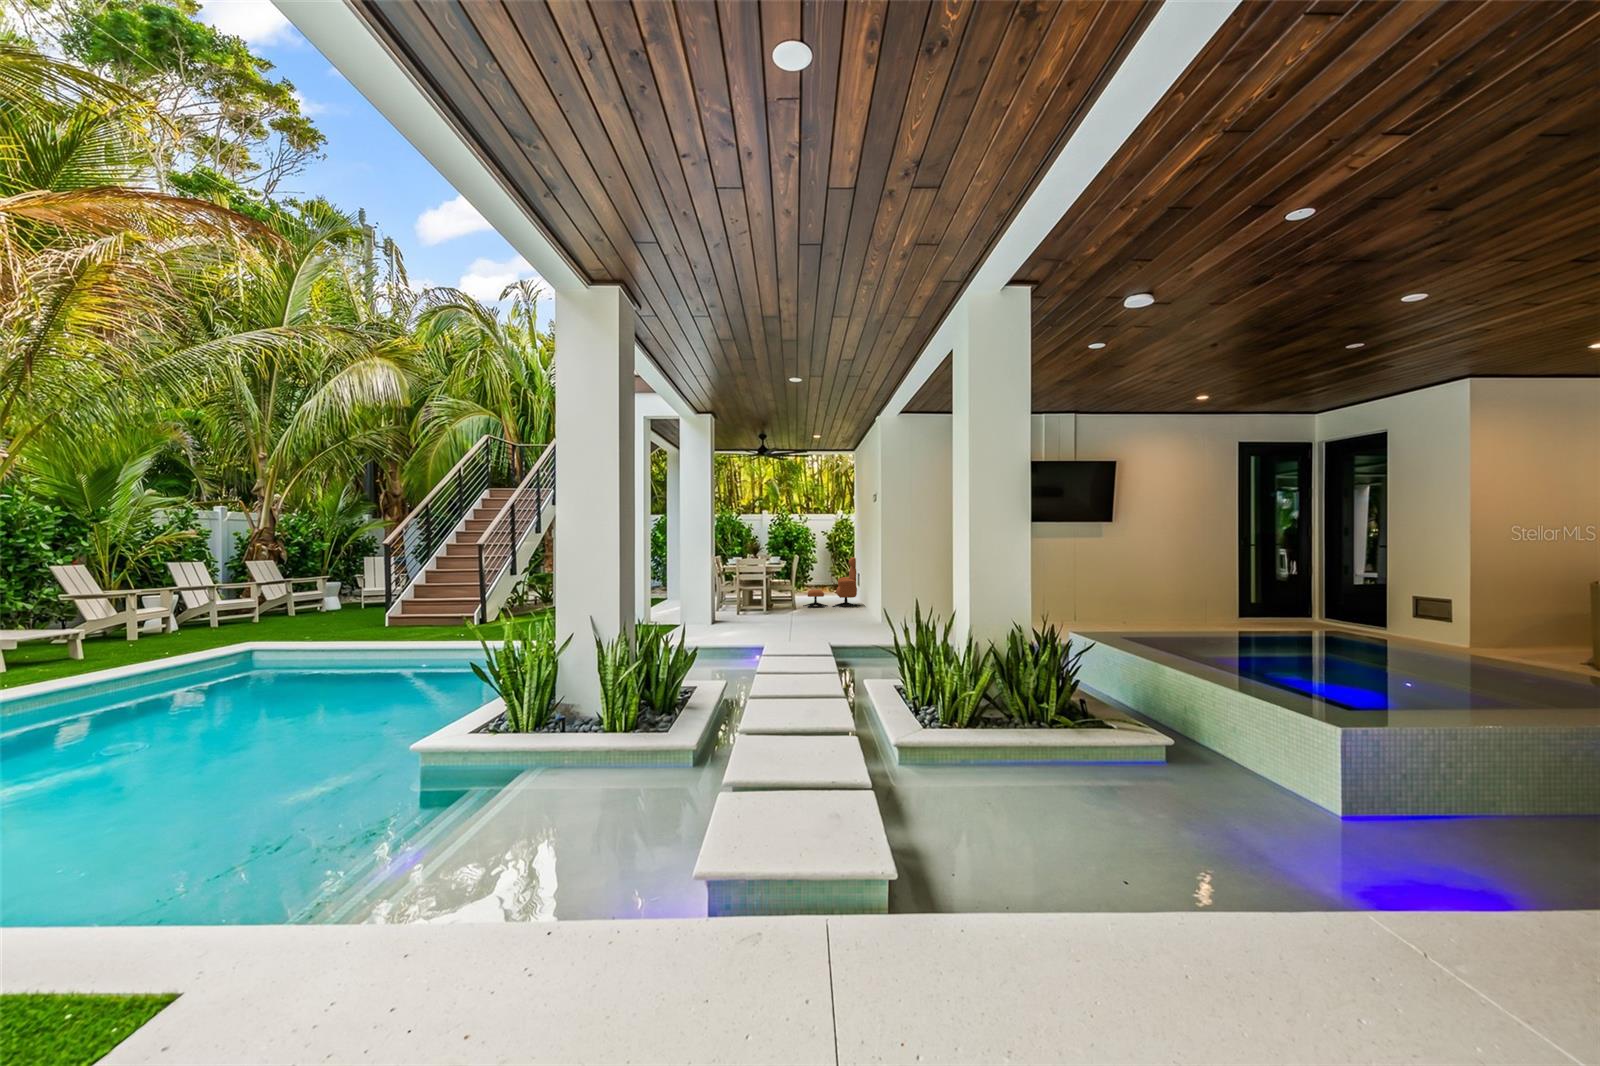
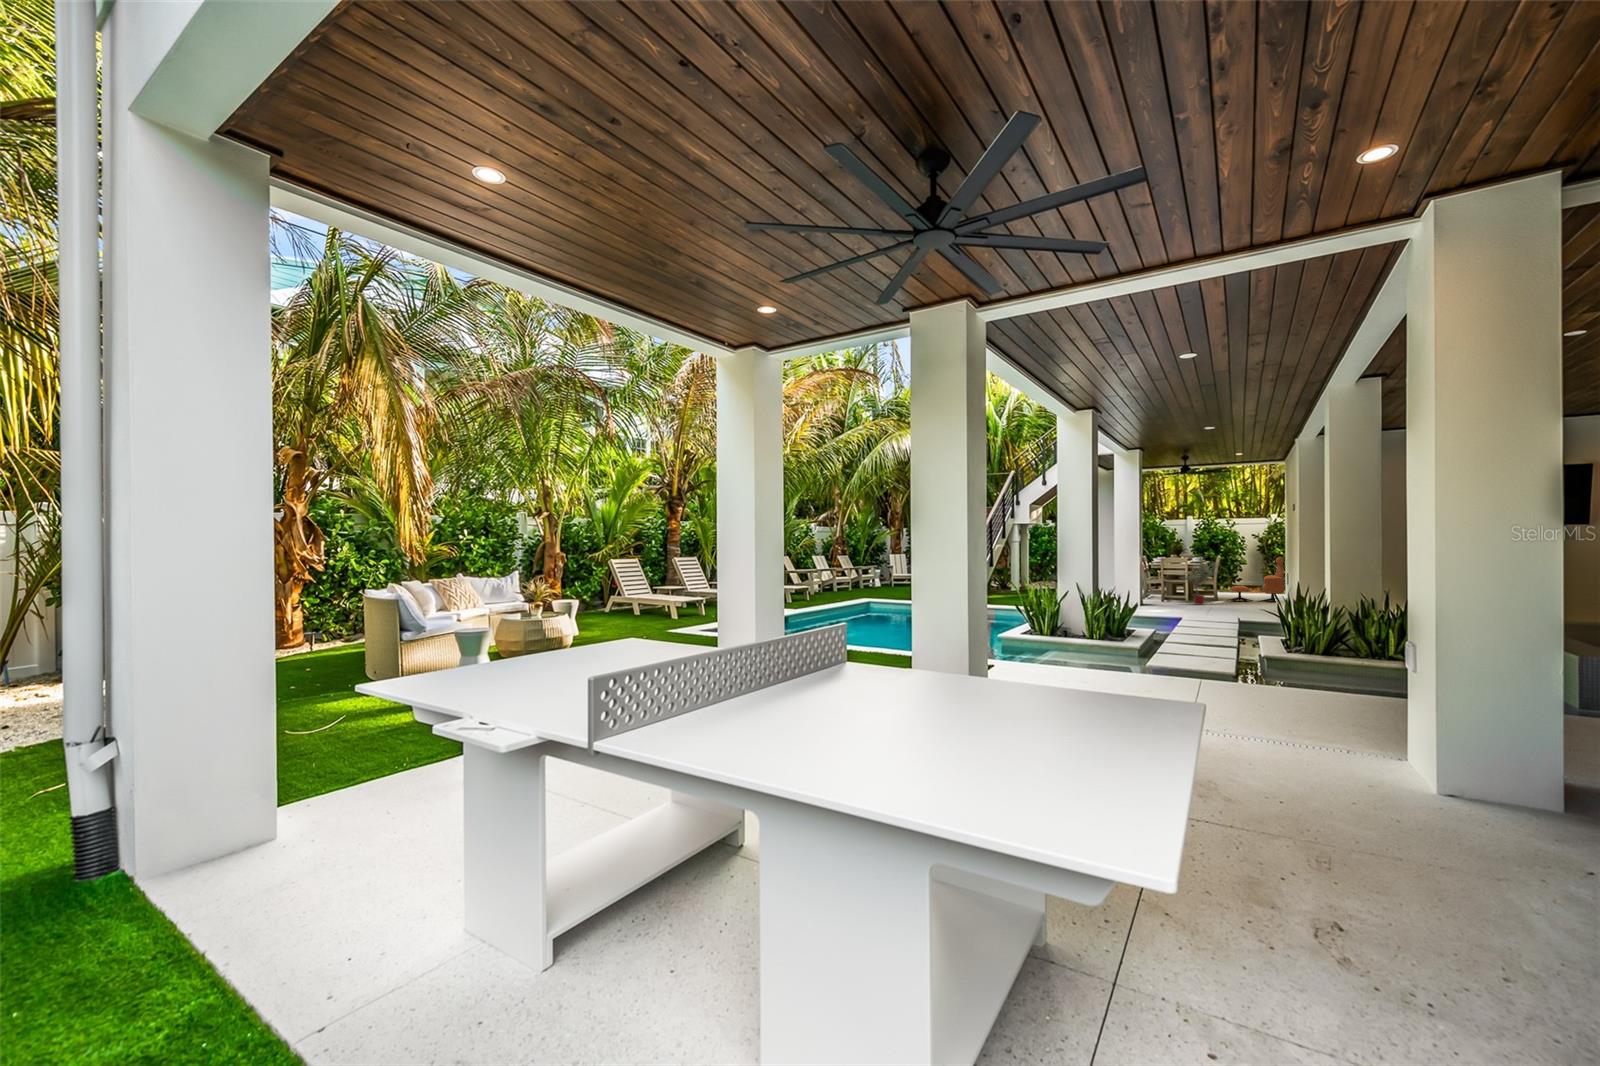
potted tree: none [757,558,798,614] -> present [1181,558,1218,605]

